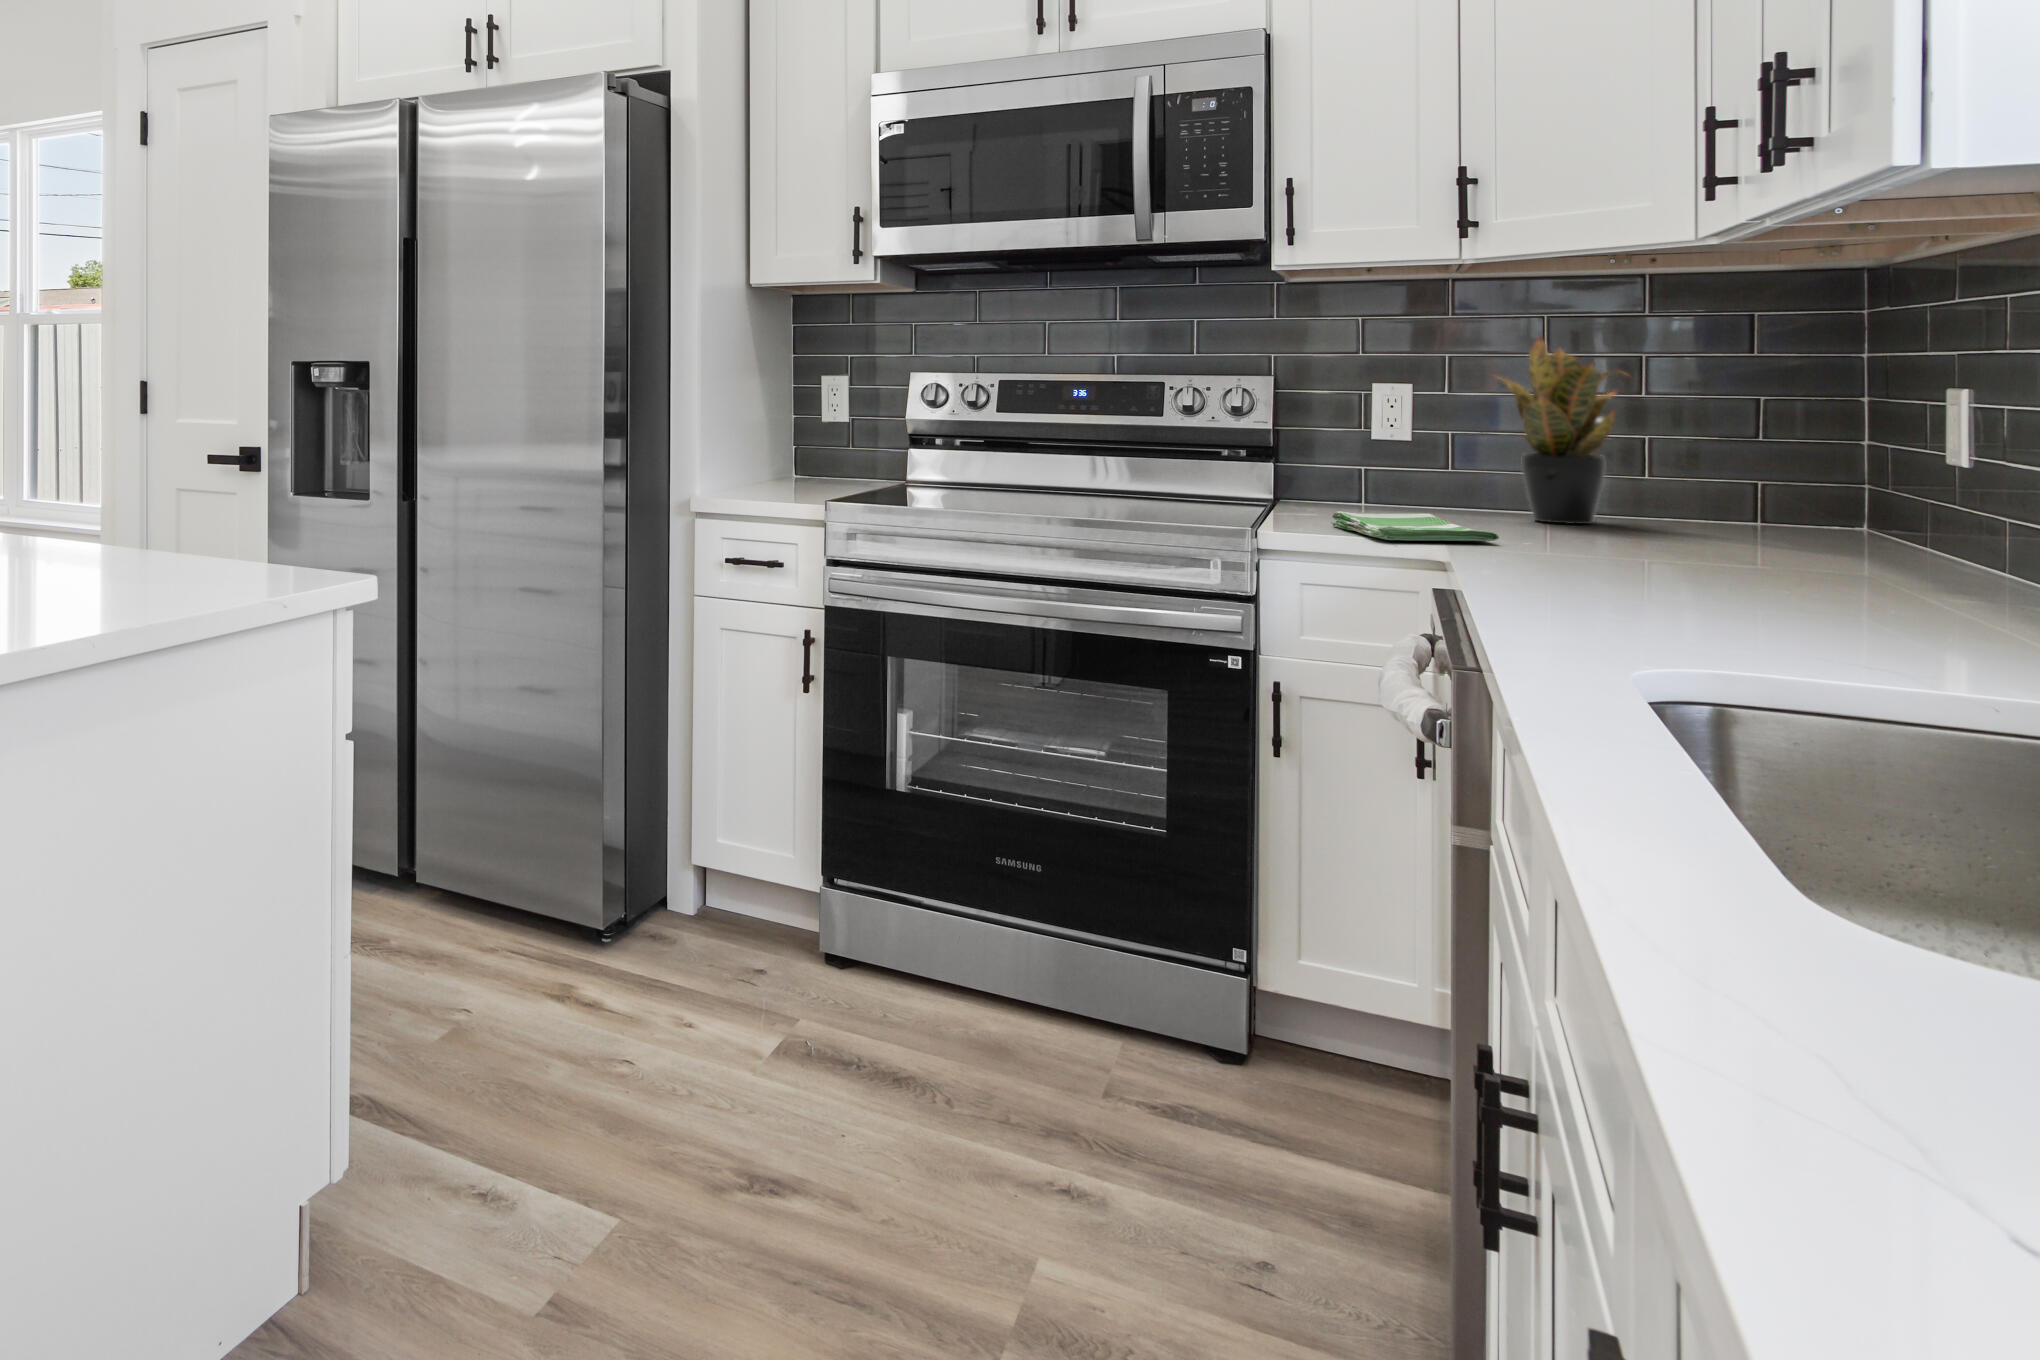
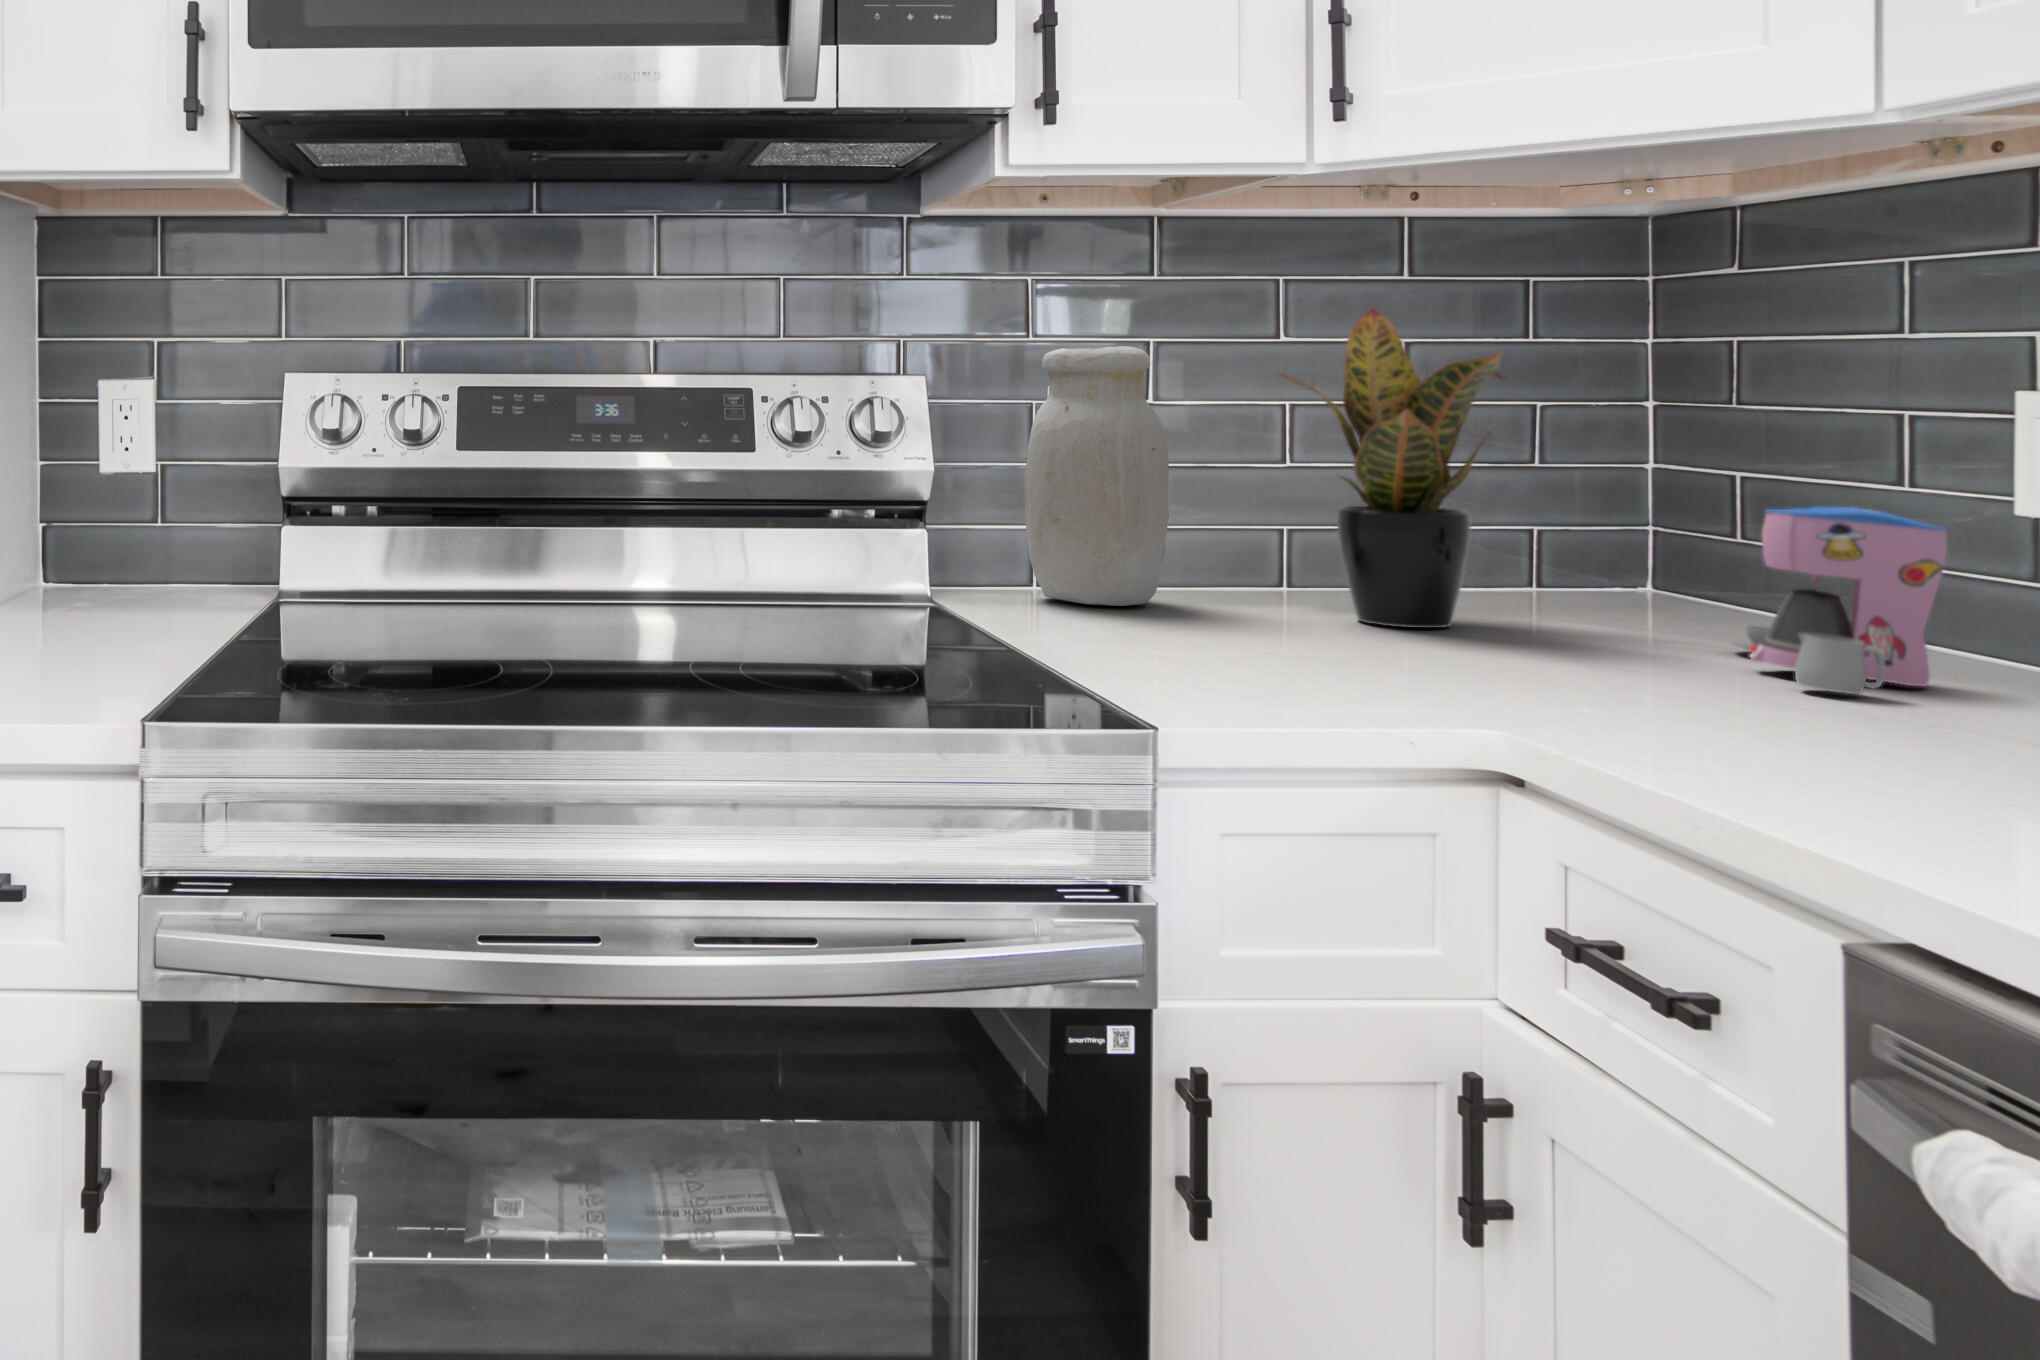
jar: none [1341,358,1431,508] -> present [1025,346,1169,606]
coffee maker: none [1693,453,1811,552] -> present [1731,507,1947,694]
dish towel: present [1331,511,1499,541] -> none [1160,632,1544,717]

